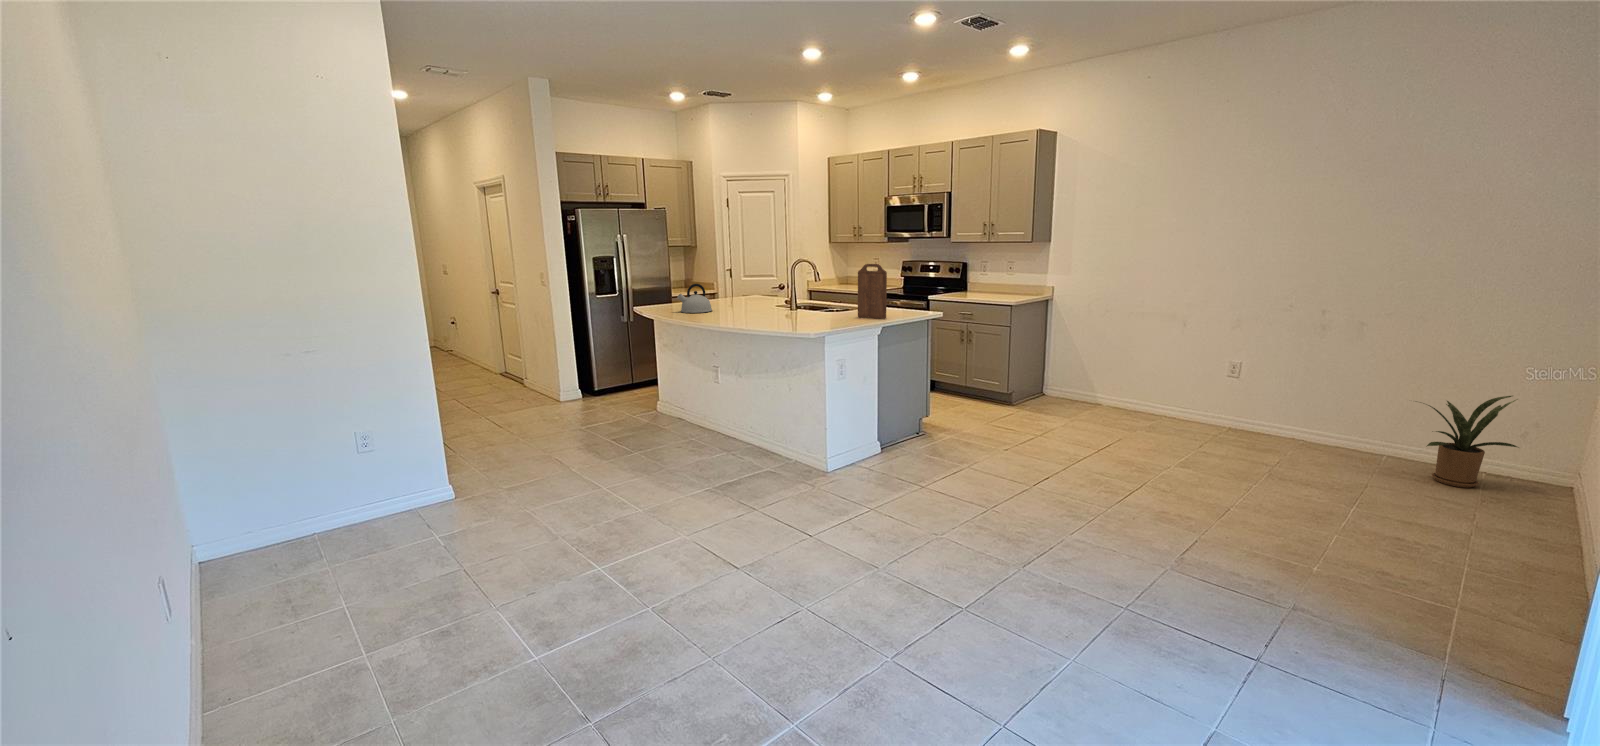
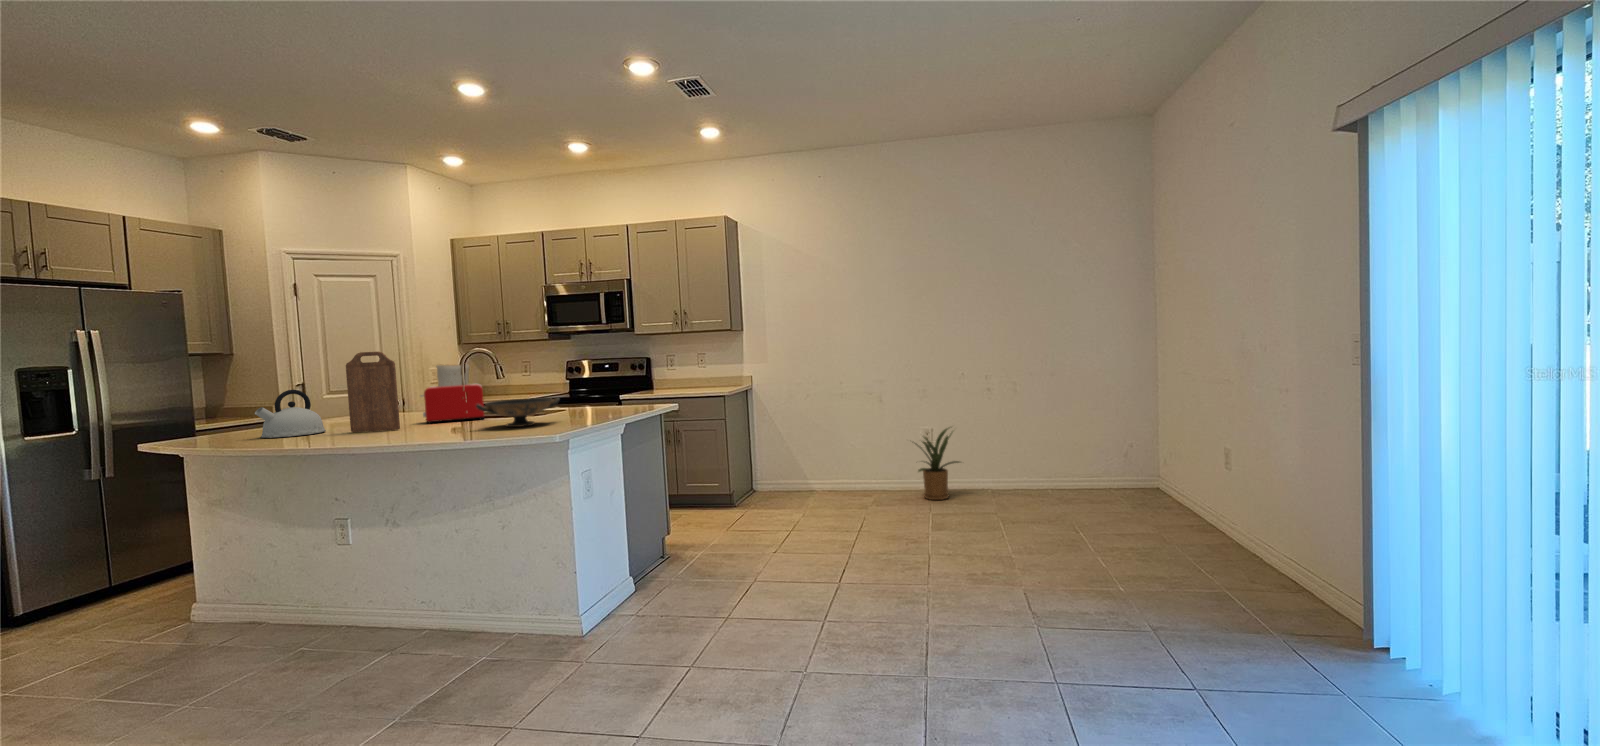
cutting board: present [858,264,887,319] -> present [346,352,400,432]
toaster: none [763,272,802,312] -> present [421,364,484,424]
decorative bowl: none [778,303,834,324] -> present [476,397,560,427]
house plant: present [1416,396,1519,488] -> present [915,427,960,500]

